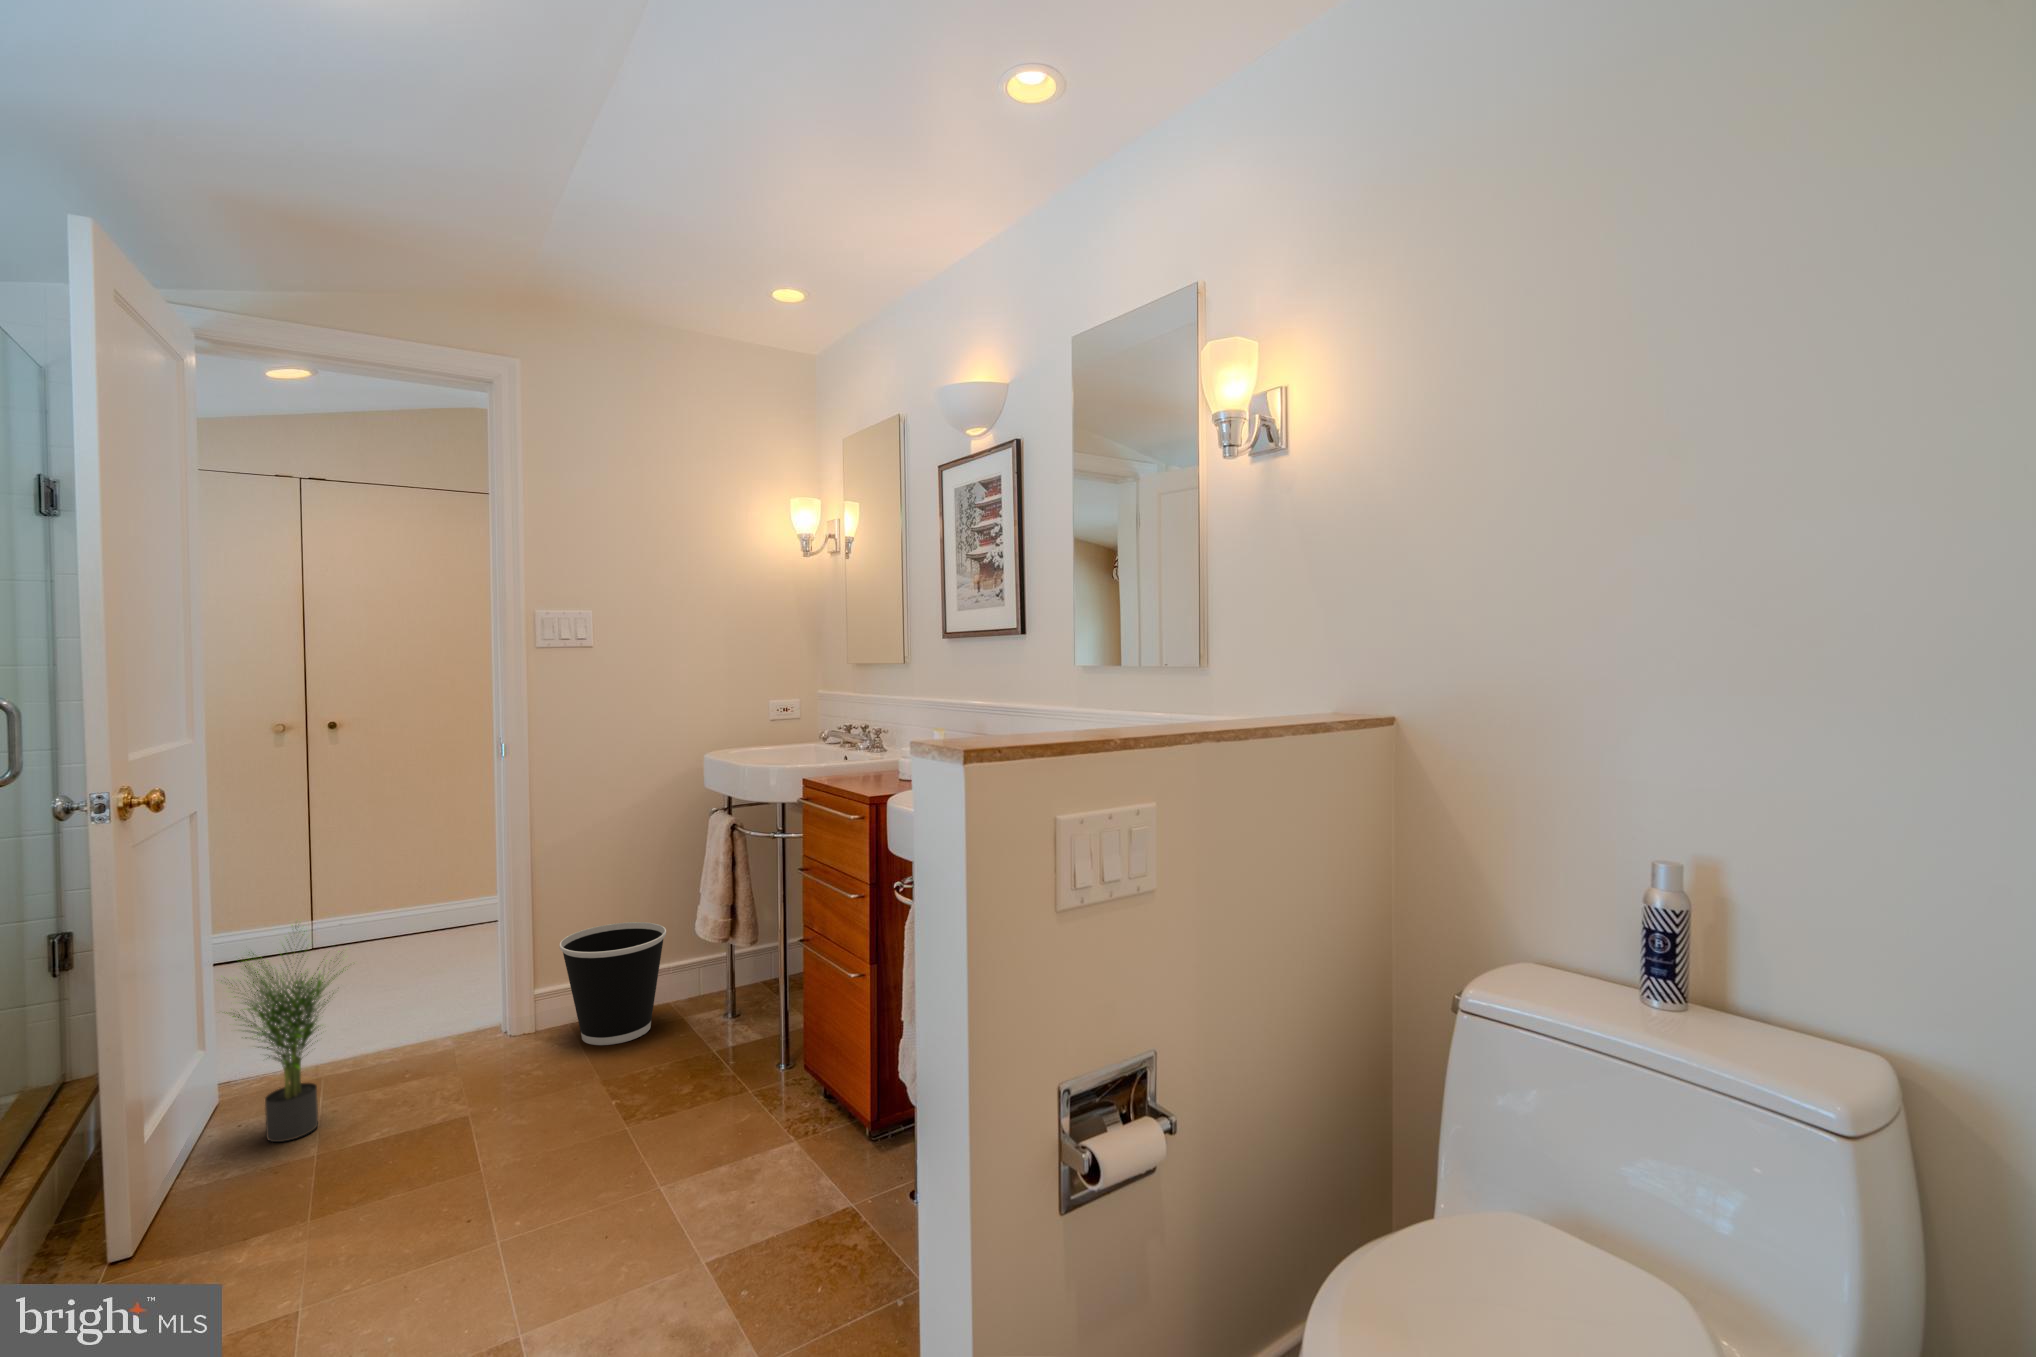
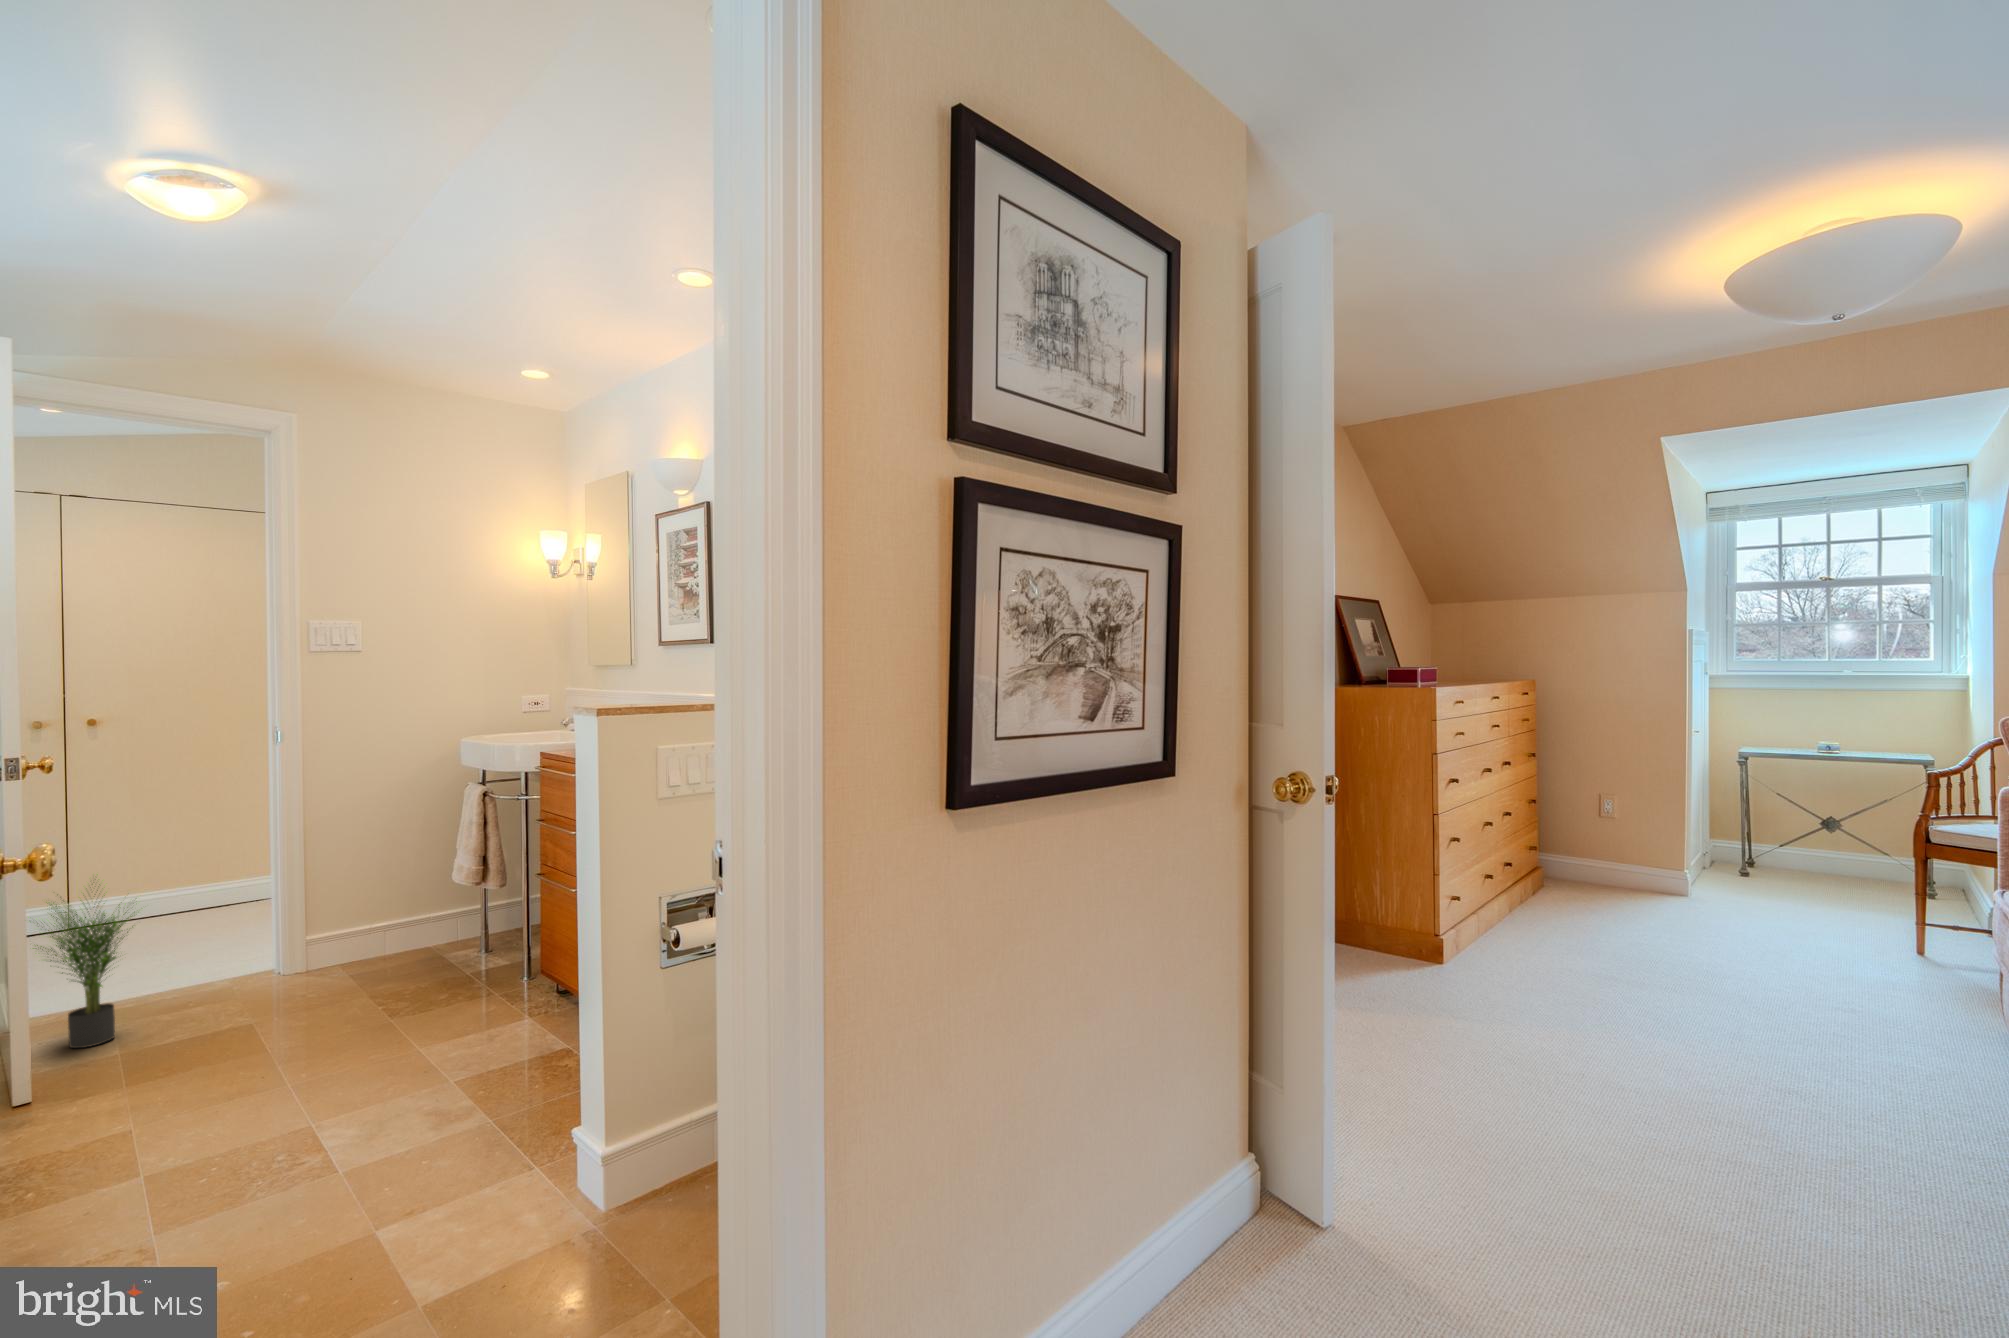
wastebasket: present [560,922,666,1045] -> none [329,879,425,975]

